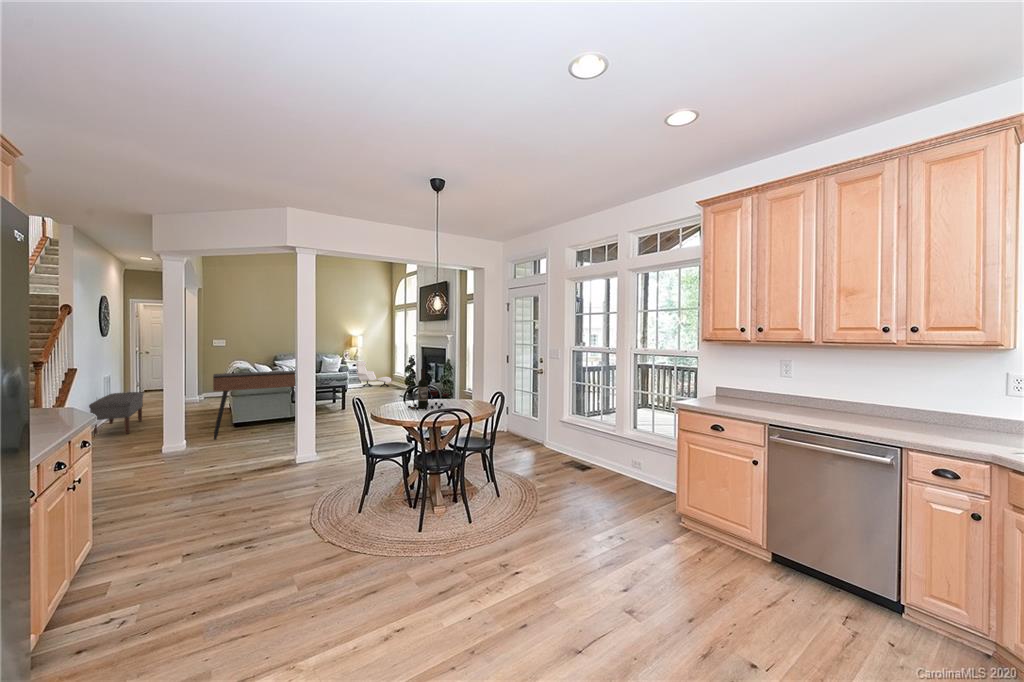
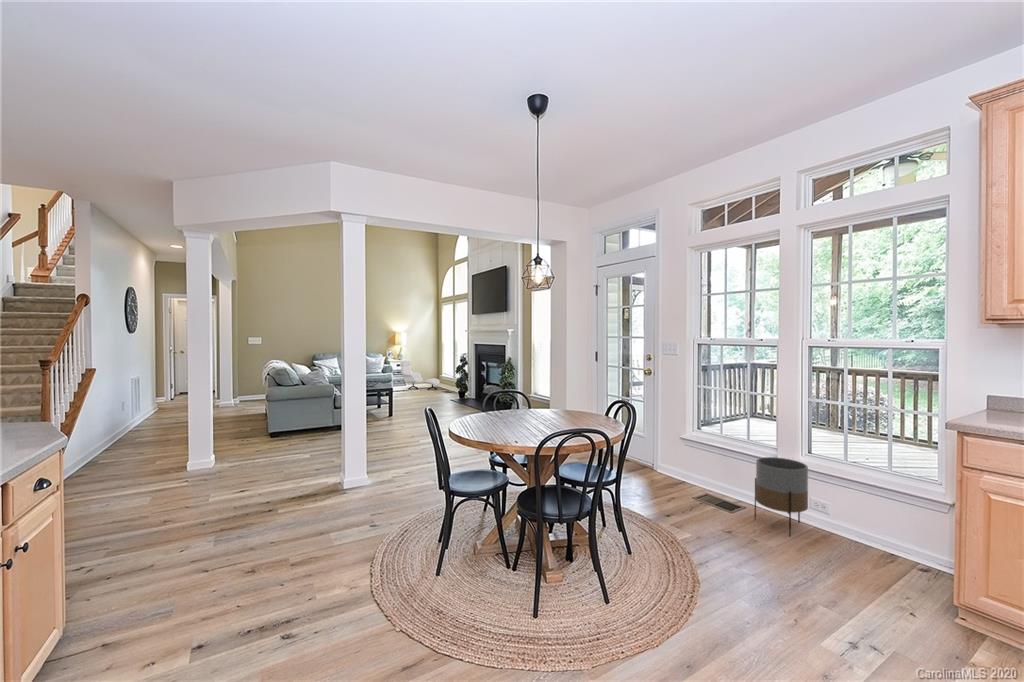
wine bottle: present [408,369,449,410] -> none [496,369,553,426]
console table: present [213,371,295,440] -> none [246,371,351,454]
bench: present [89,392,143,437] -> none [111,396,173,449]
planter: none [598,432,630,485] -> present [755,457,808,536]

